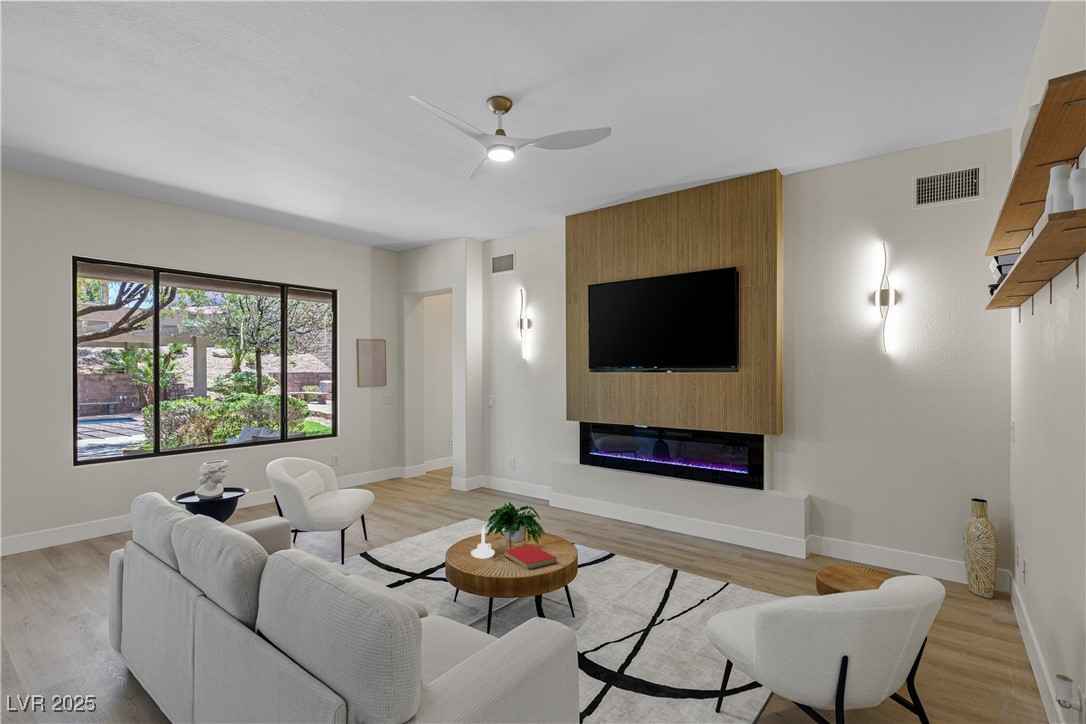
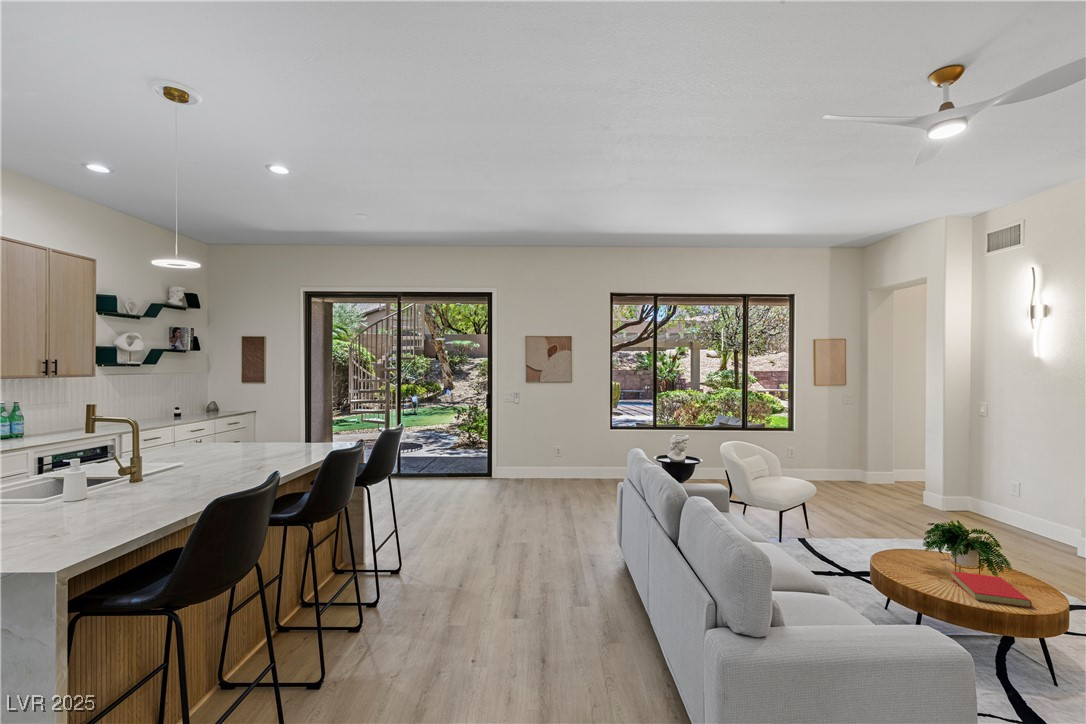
candle holder: present [471,525,495,558] -> none [905,534,940,574]

